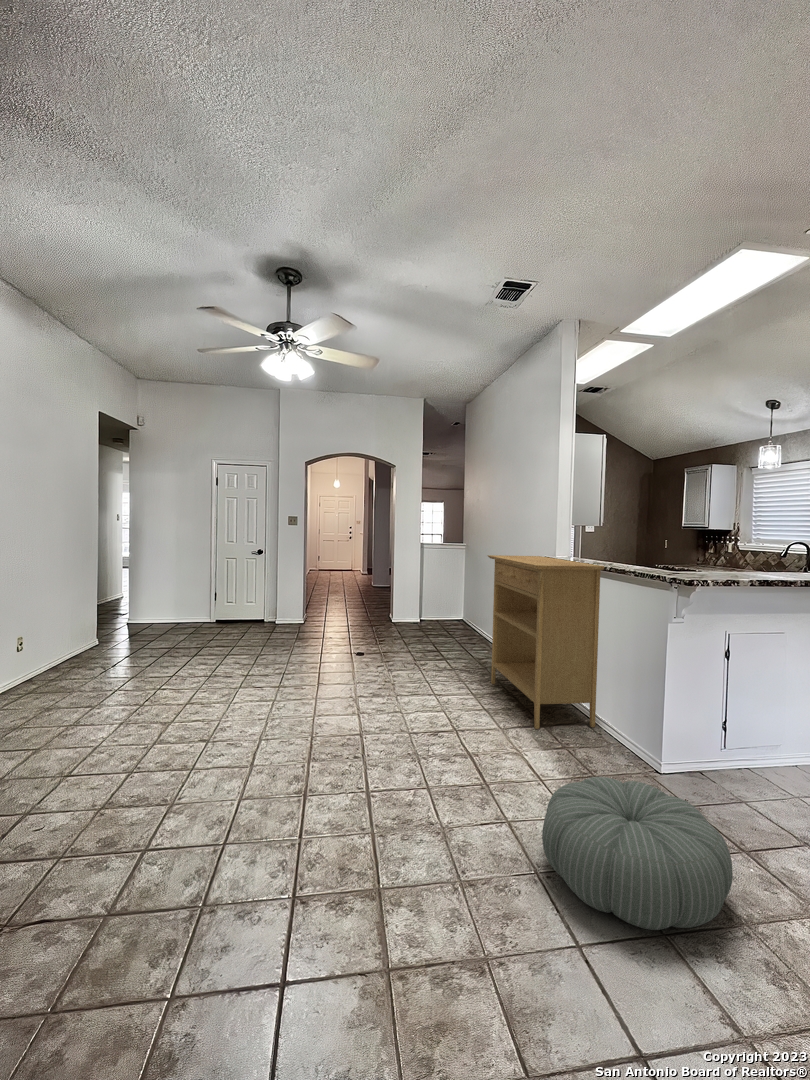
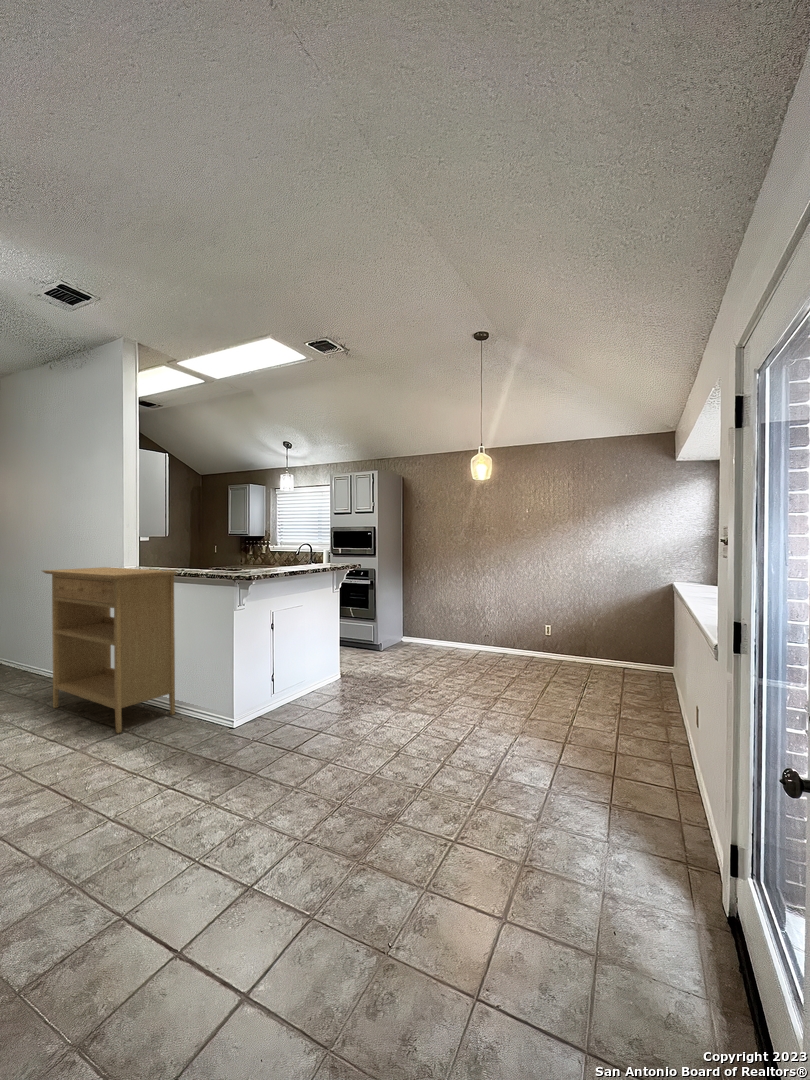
pouf: present [542,777,733,930] -> none [153,734,293,838]

